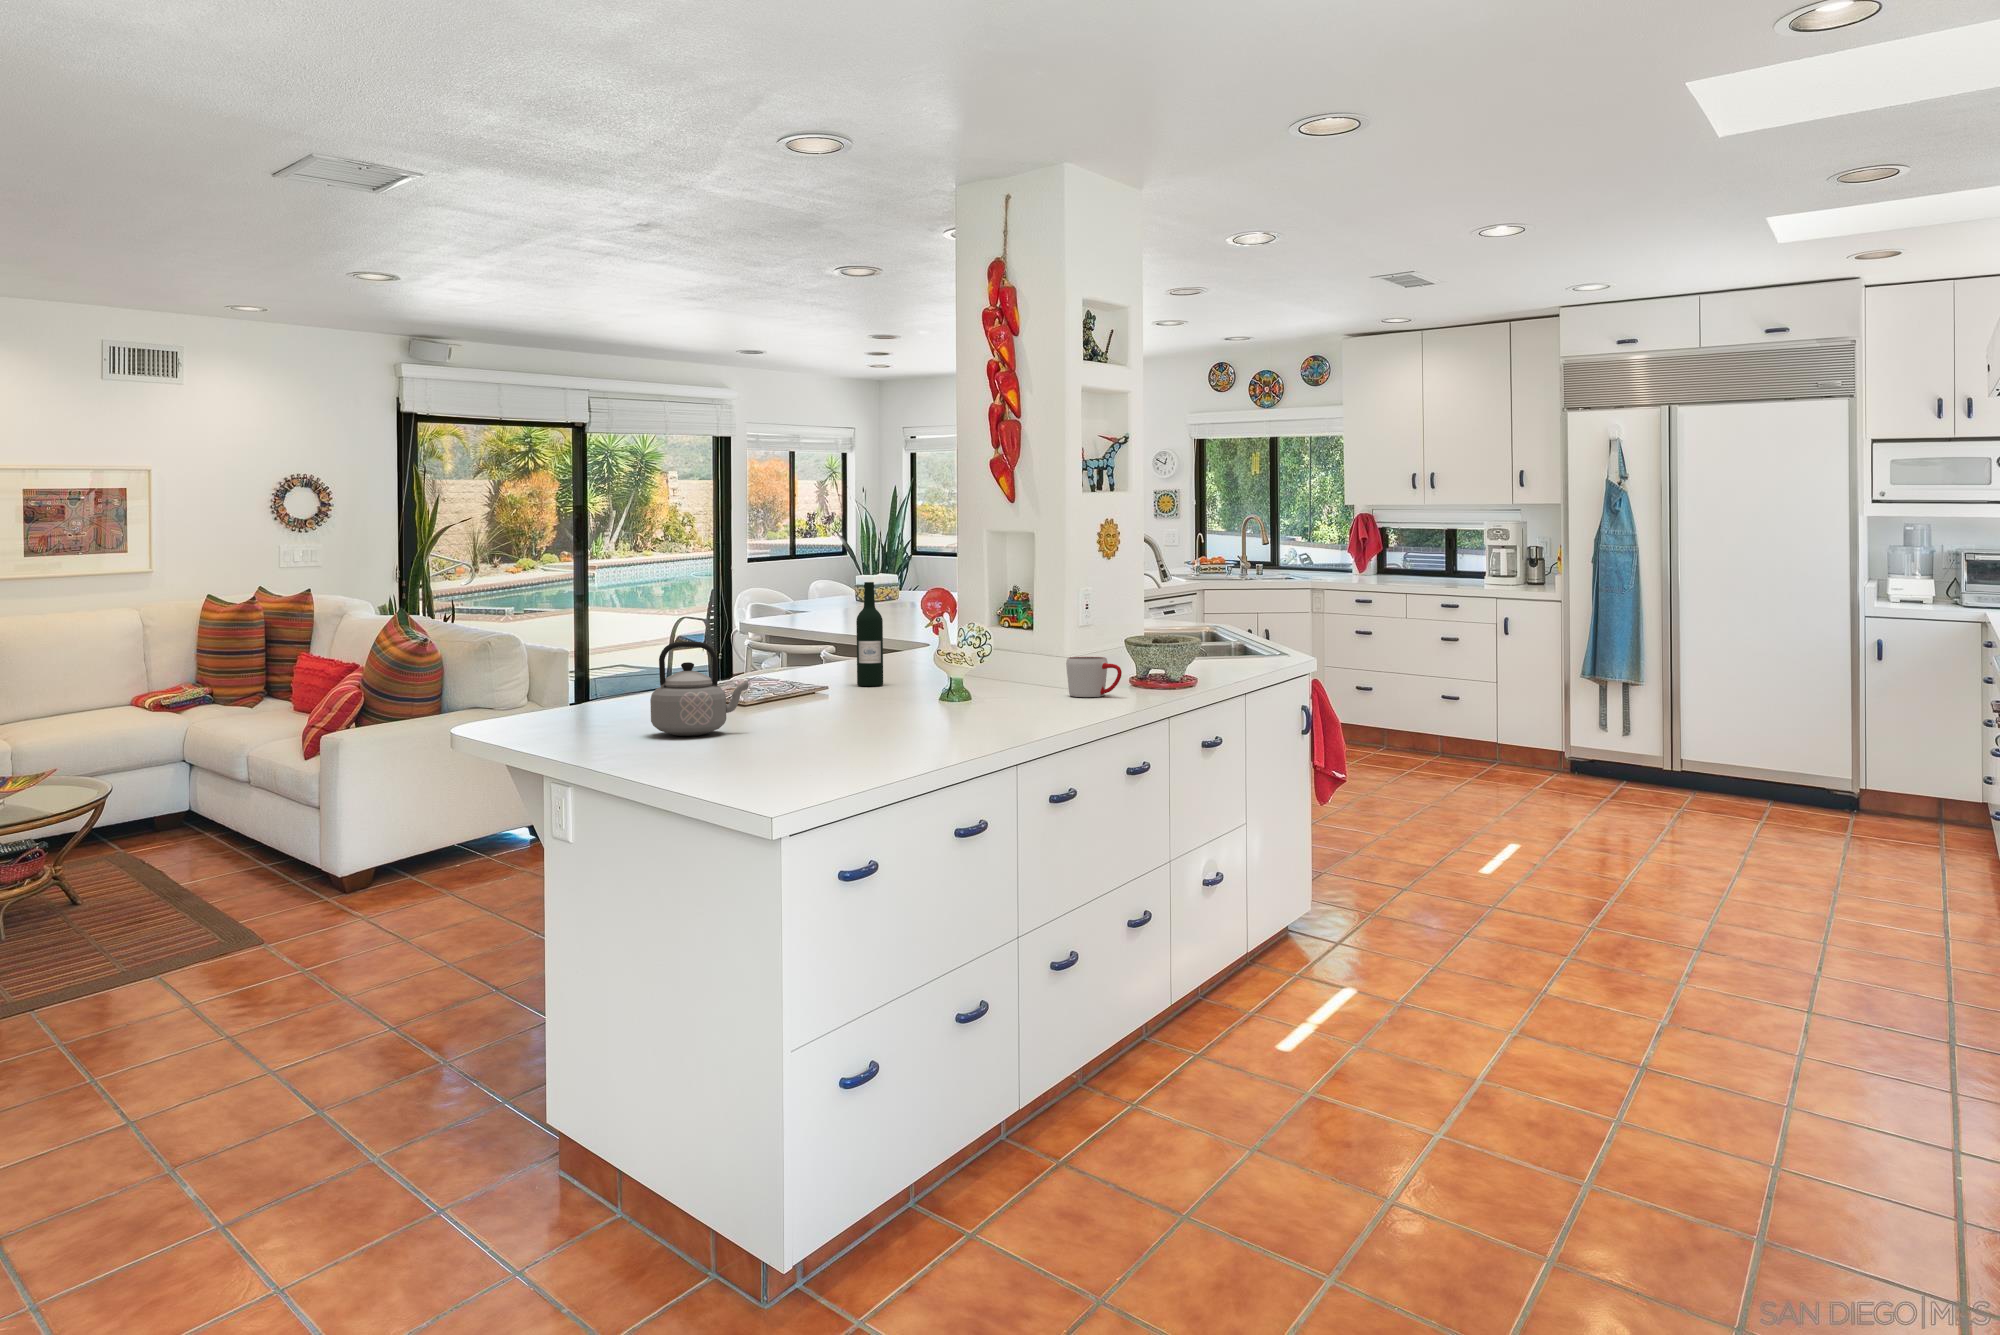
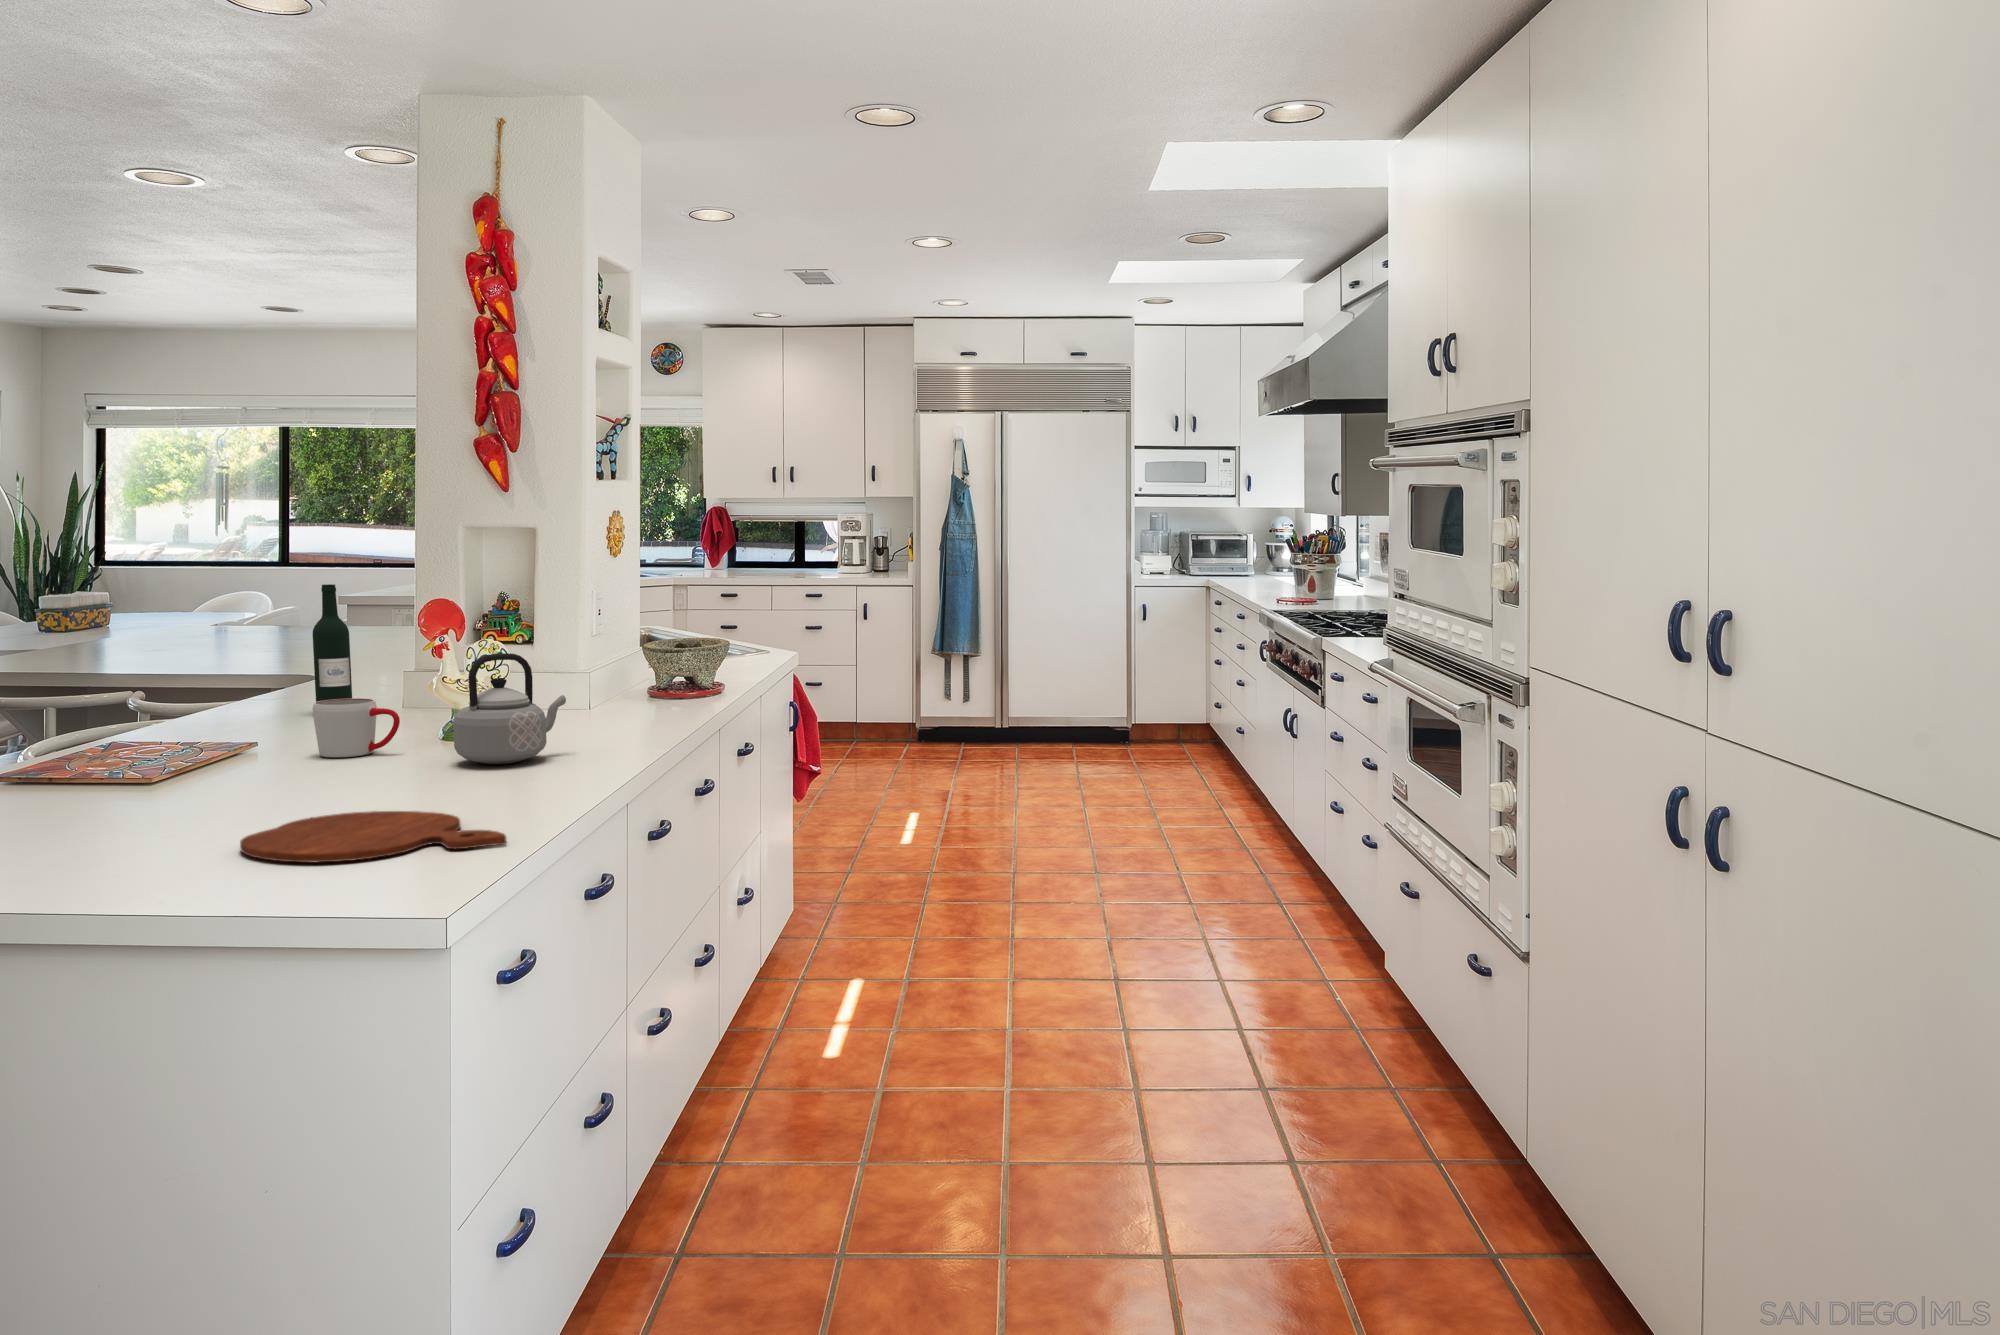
teapot: present [650,641,748,736] -> present [453,653,566,764]
mug: present [1066,657,1122,697] -> present [313,698,400,757]
cutting board: none [676,738,828,762] -> present [240,811,506,862]

